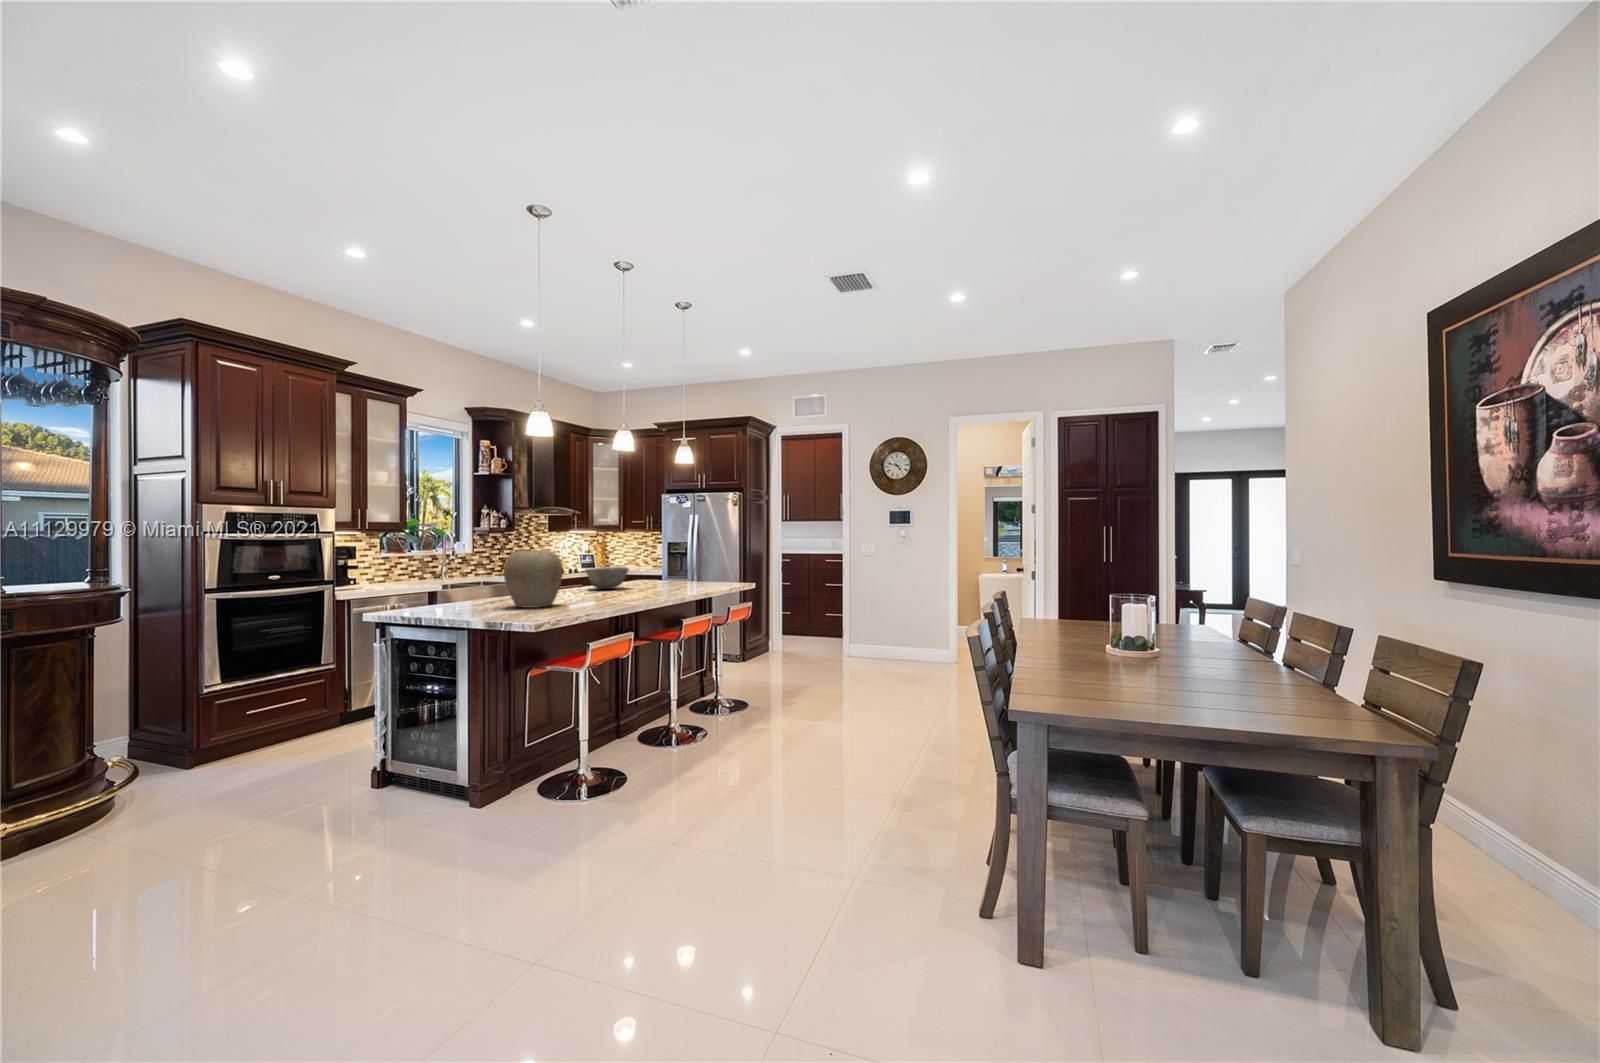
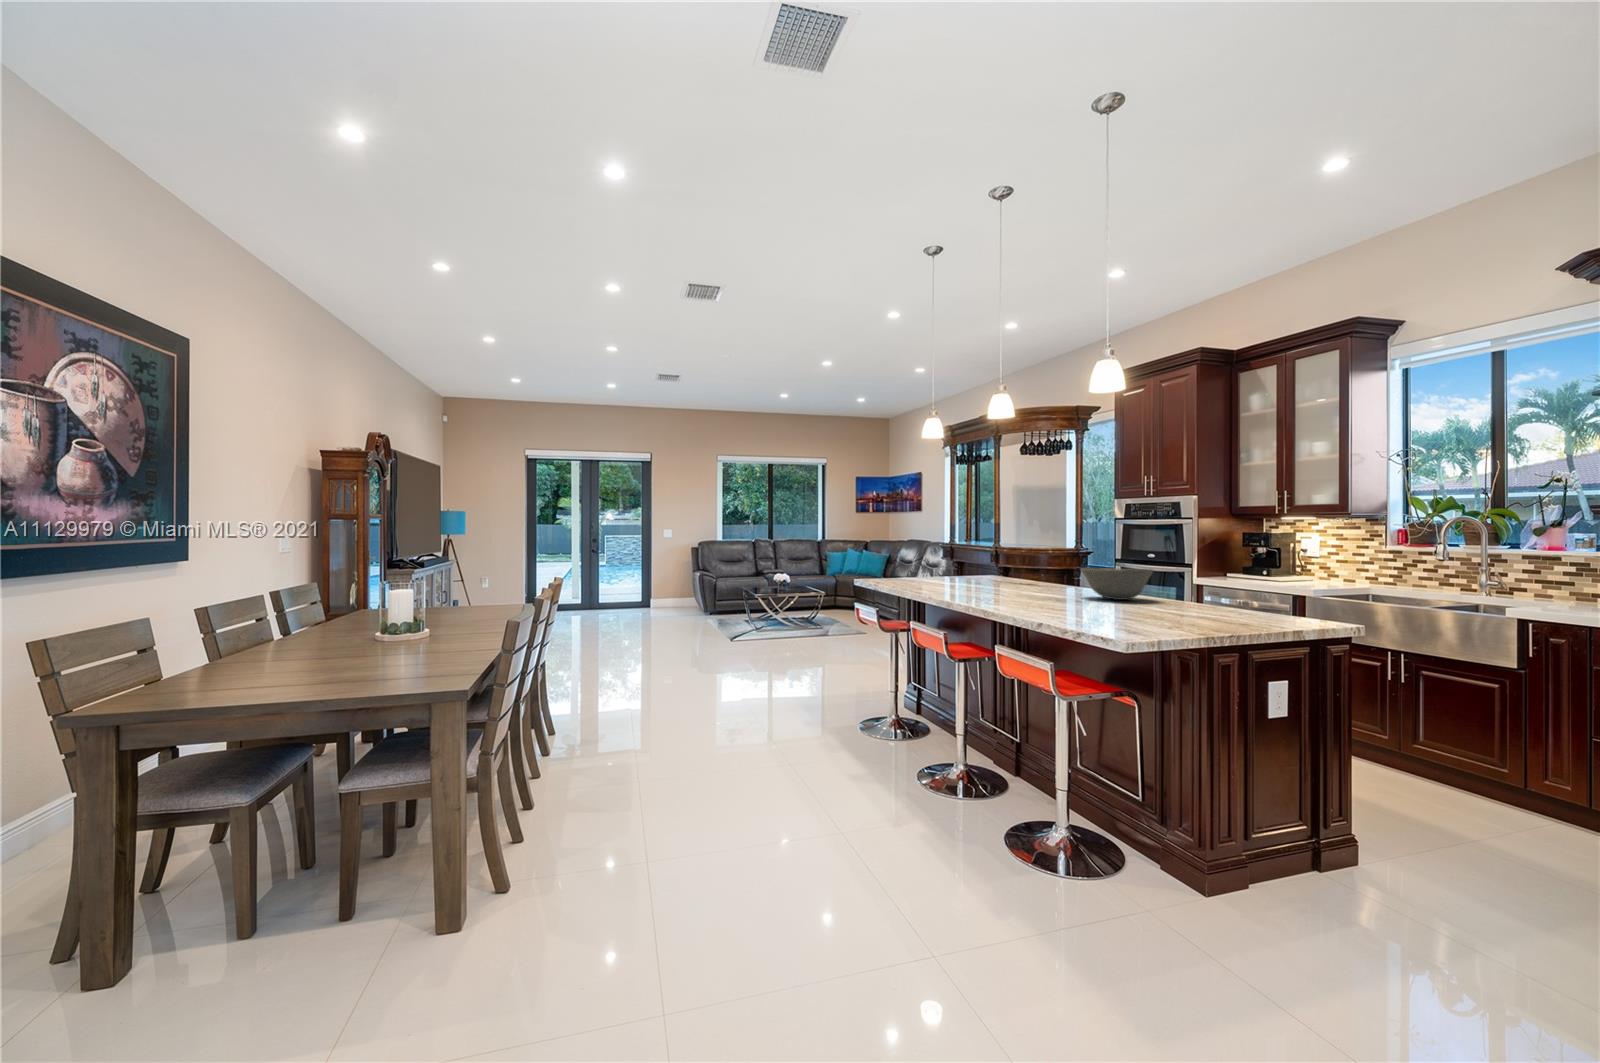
vase: present [503,550,563,608] -> none [922,538,967,584]

